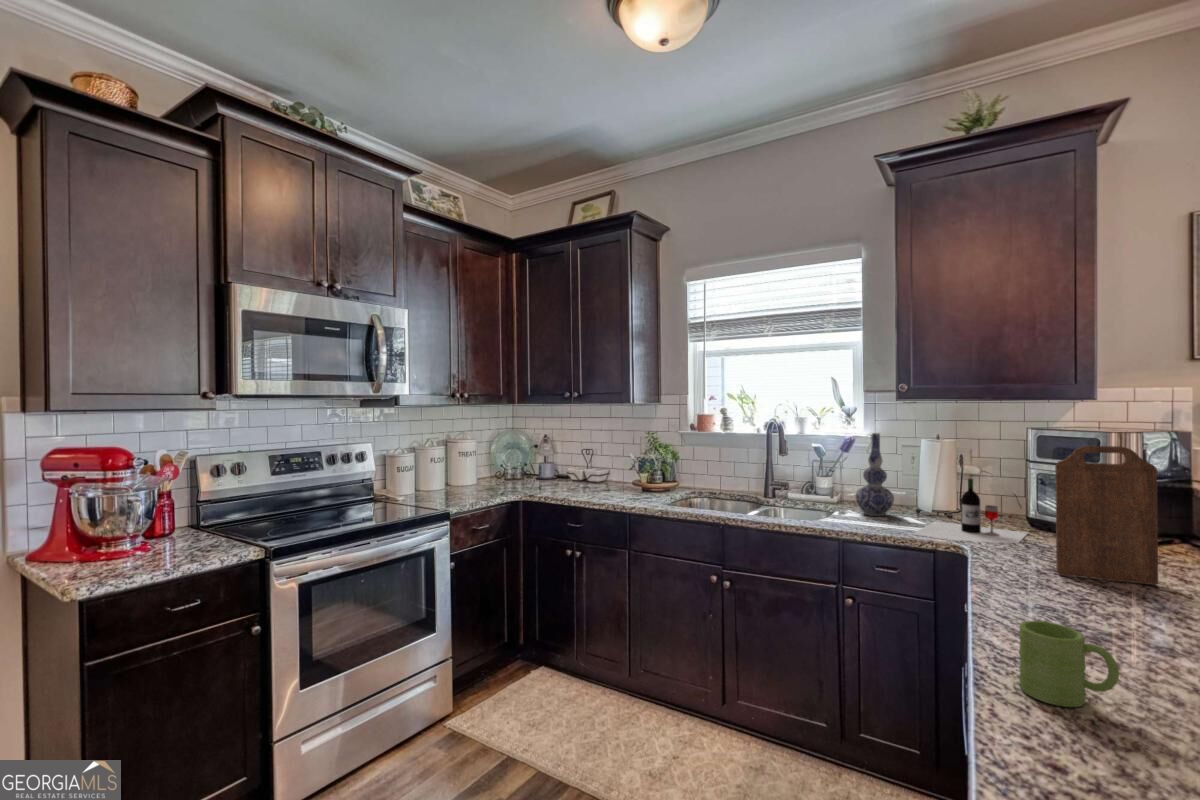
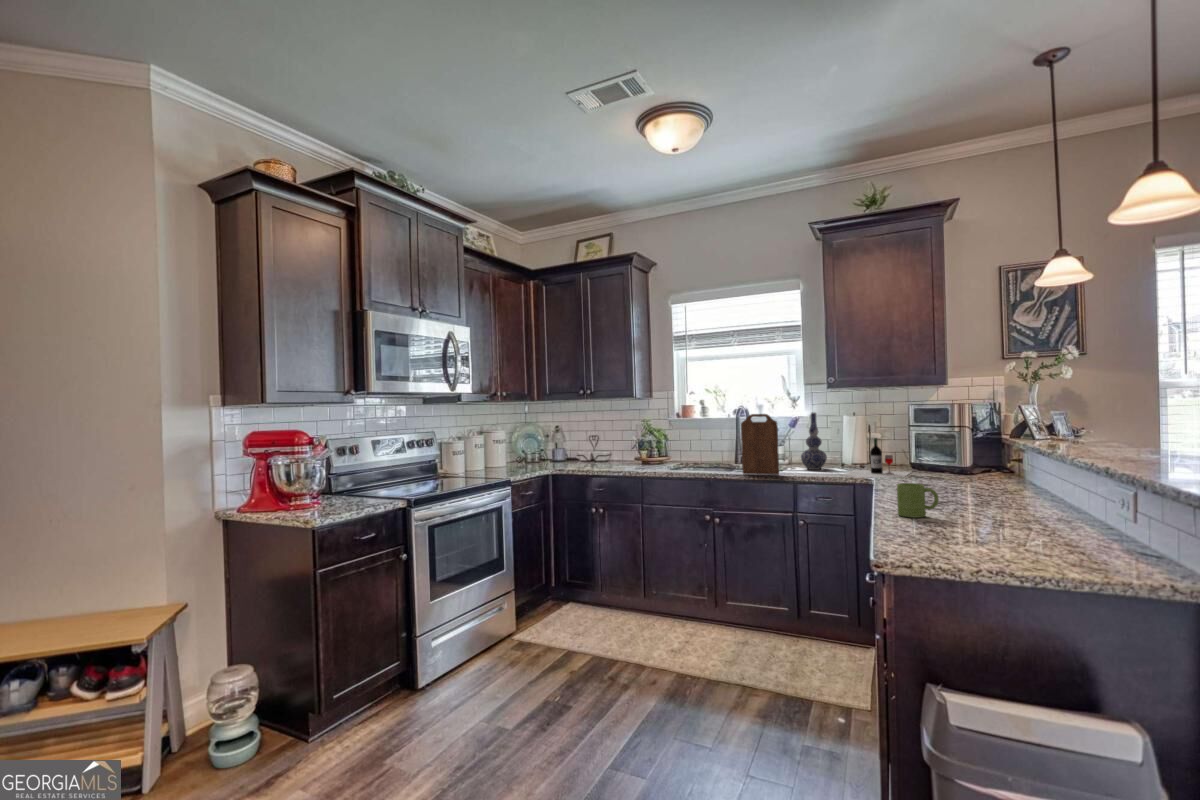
cutting board: present [1055,446,1158,585] -> present [741,414,779,475]

